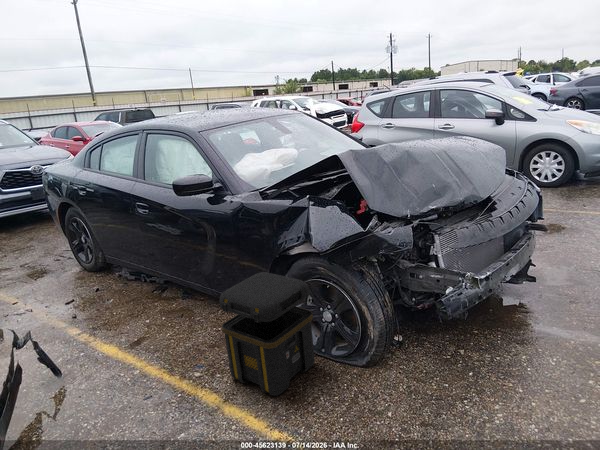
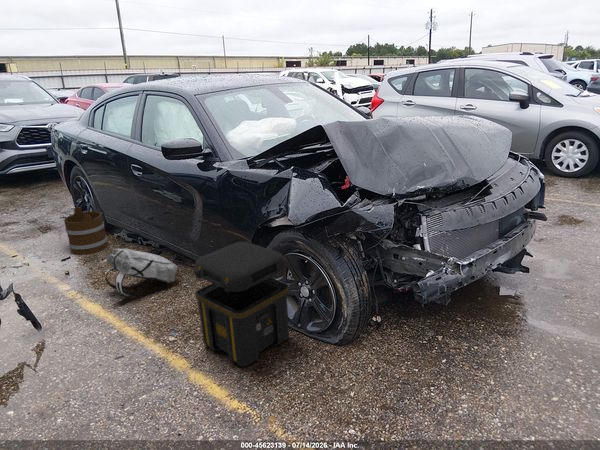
bucket: none [65,249,110,298] -> present [64,207,108,255]
backpack: none [119,288,190,335] -> present [105,248,177,296]

